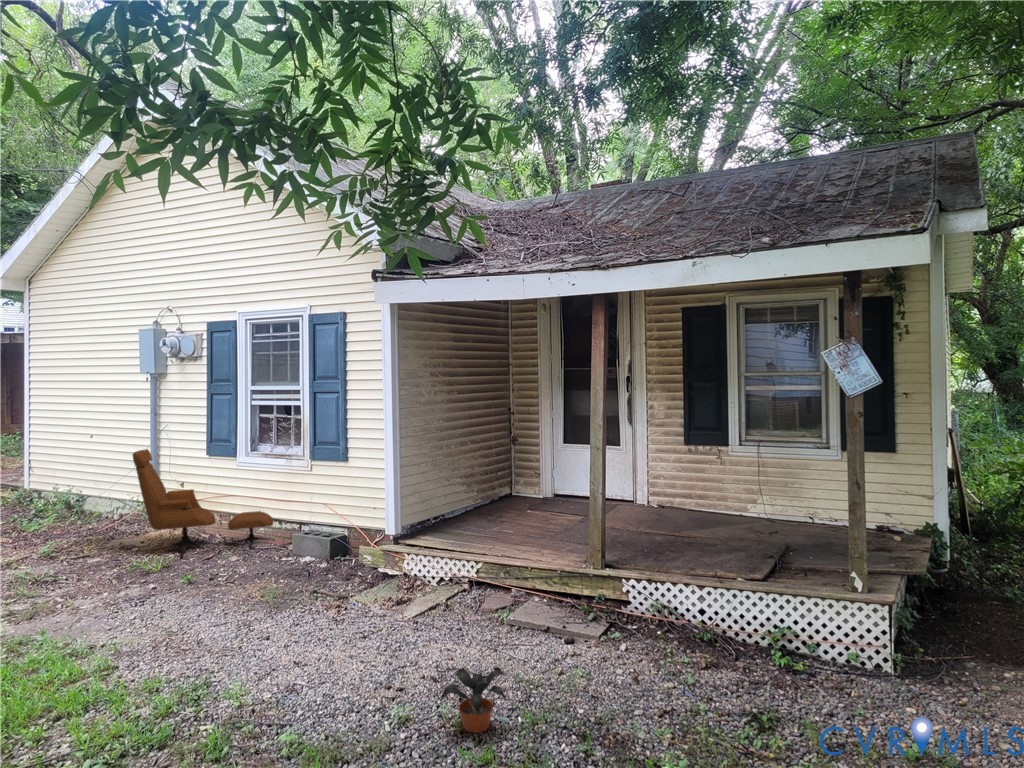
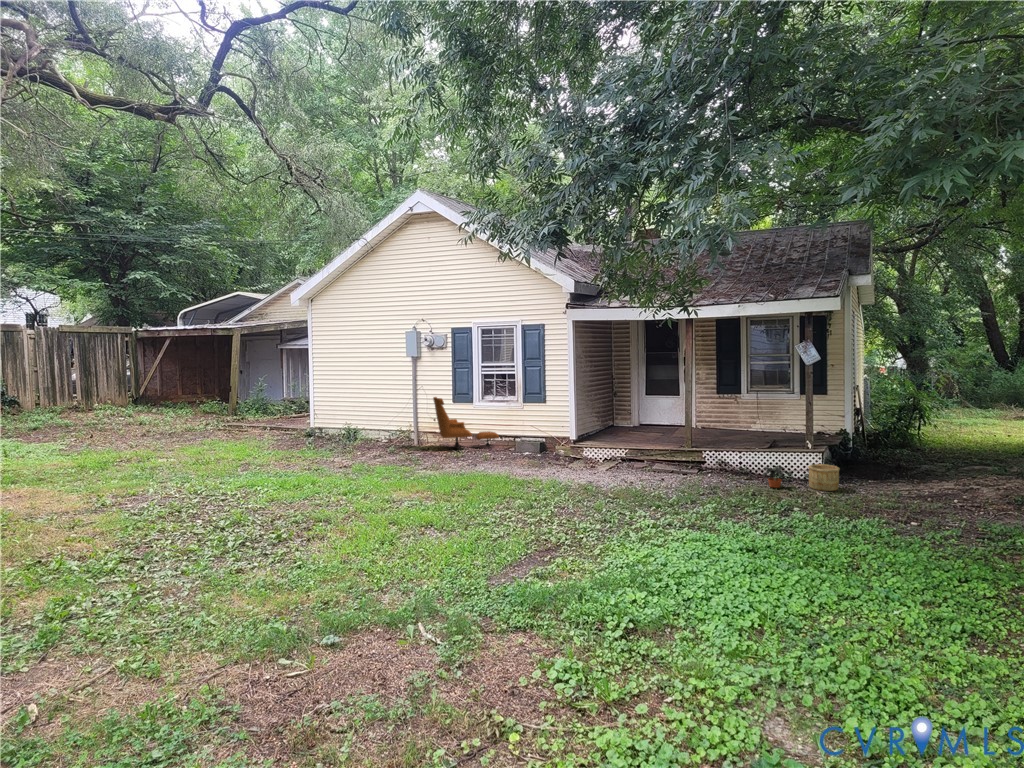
wooden bucket: none [848,654,935,744] -> present [808,464,840,491]
potted plant: present [440,668,505,733] -> present [763,467,786,488]

